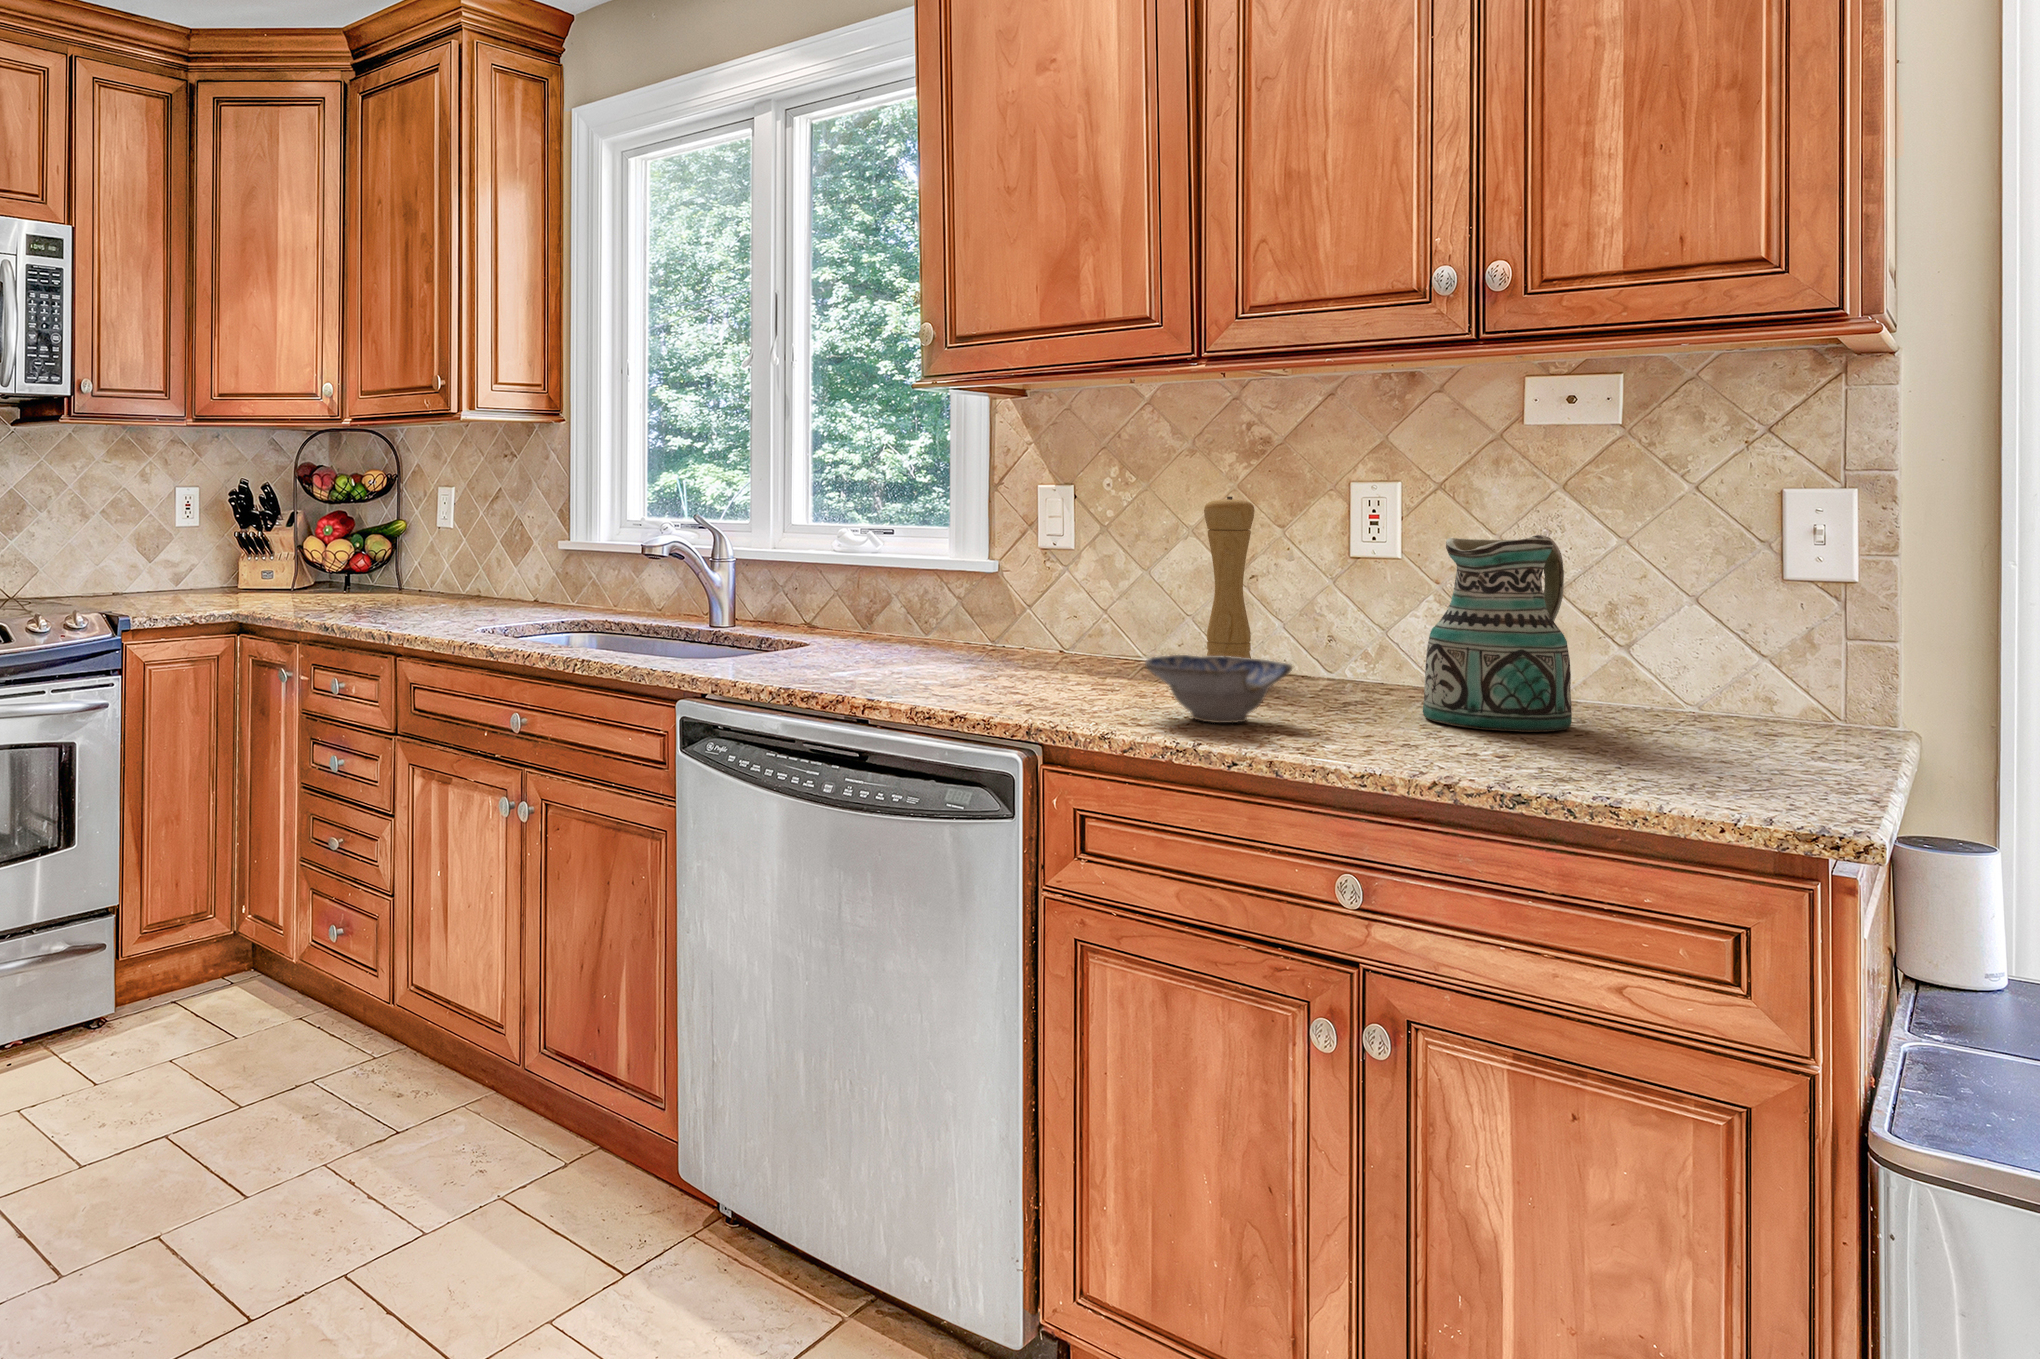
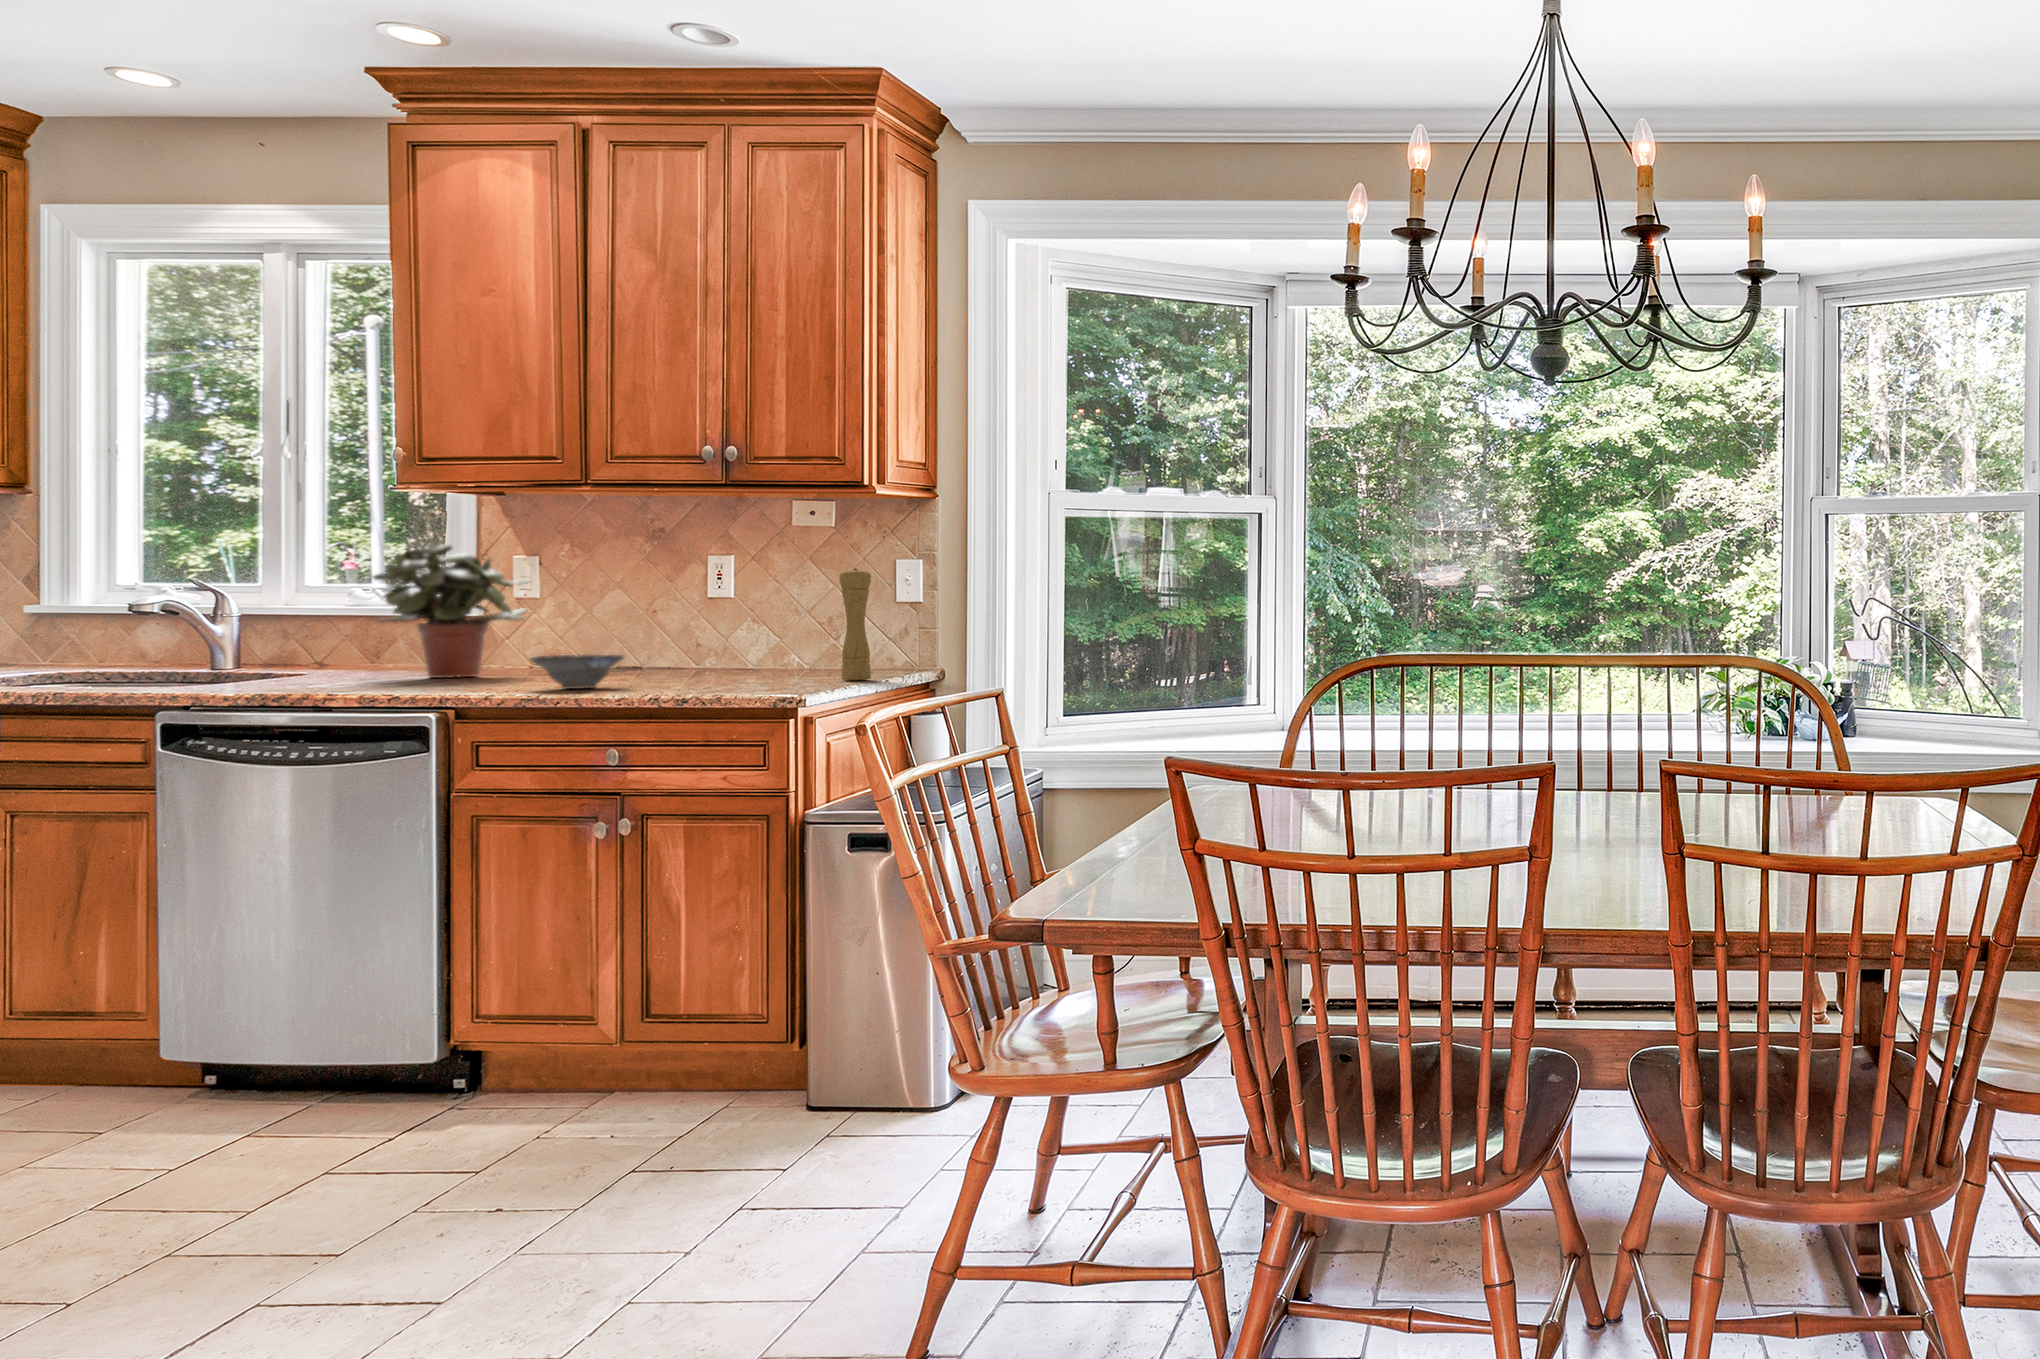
potted plant: none [888,467,1082,665] -> present [373,544,528,678]
pepper mill: present [1204,497,1255,659] -> present [839,569,871,680]
ceramic pitcher: present [1423,535,1572,732] -> none [713,586,799,684]

